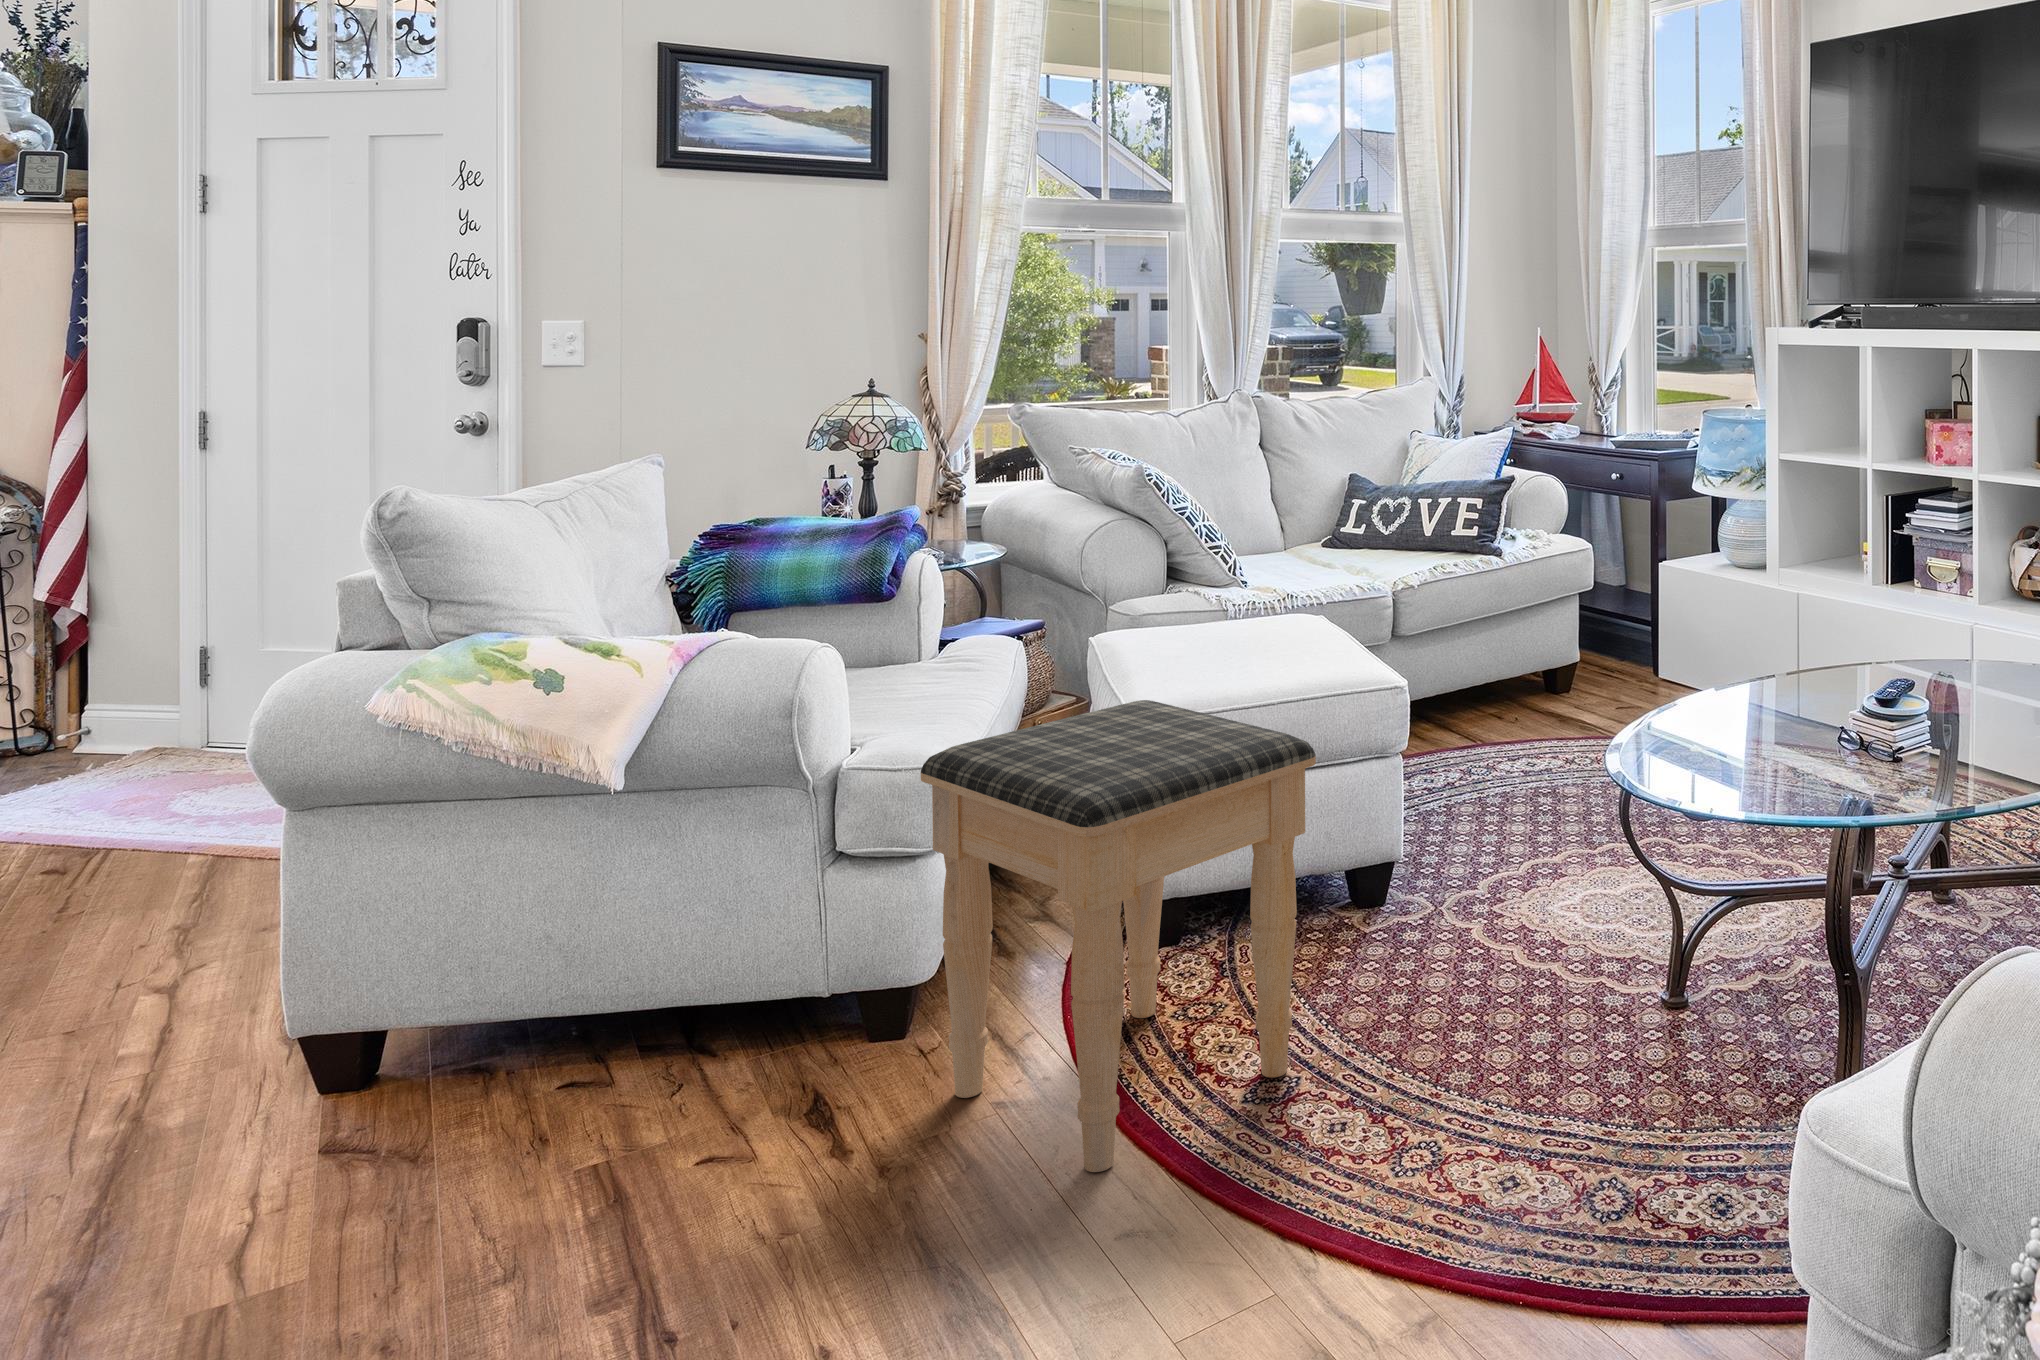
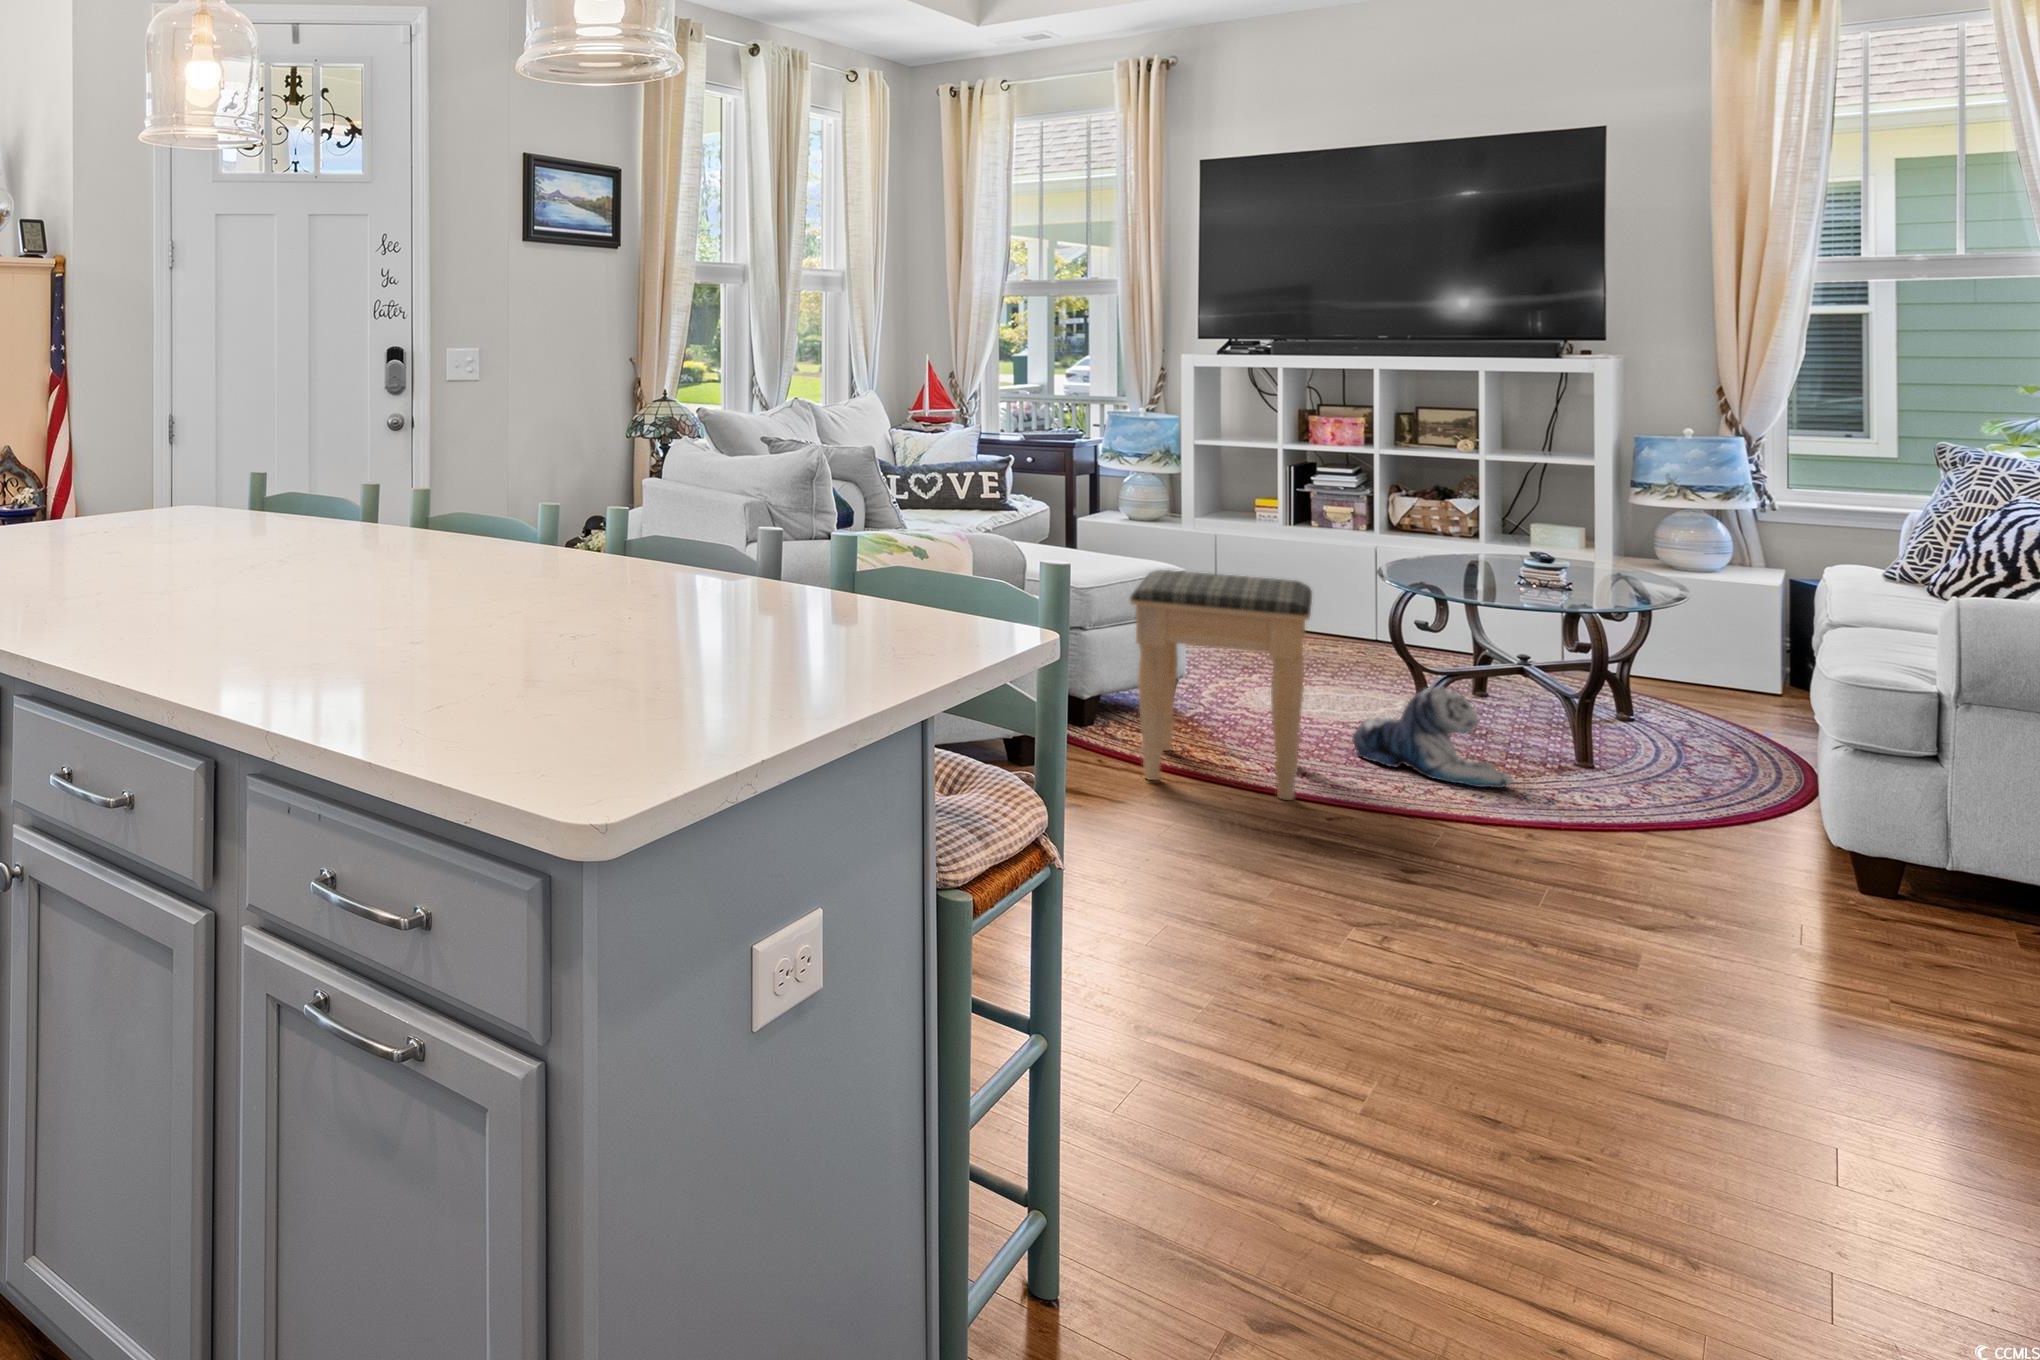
plush toy: none [1433,943,1584,1164] -> present [1352,687,1513,788]

